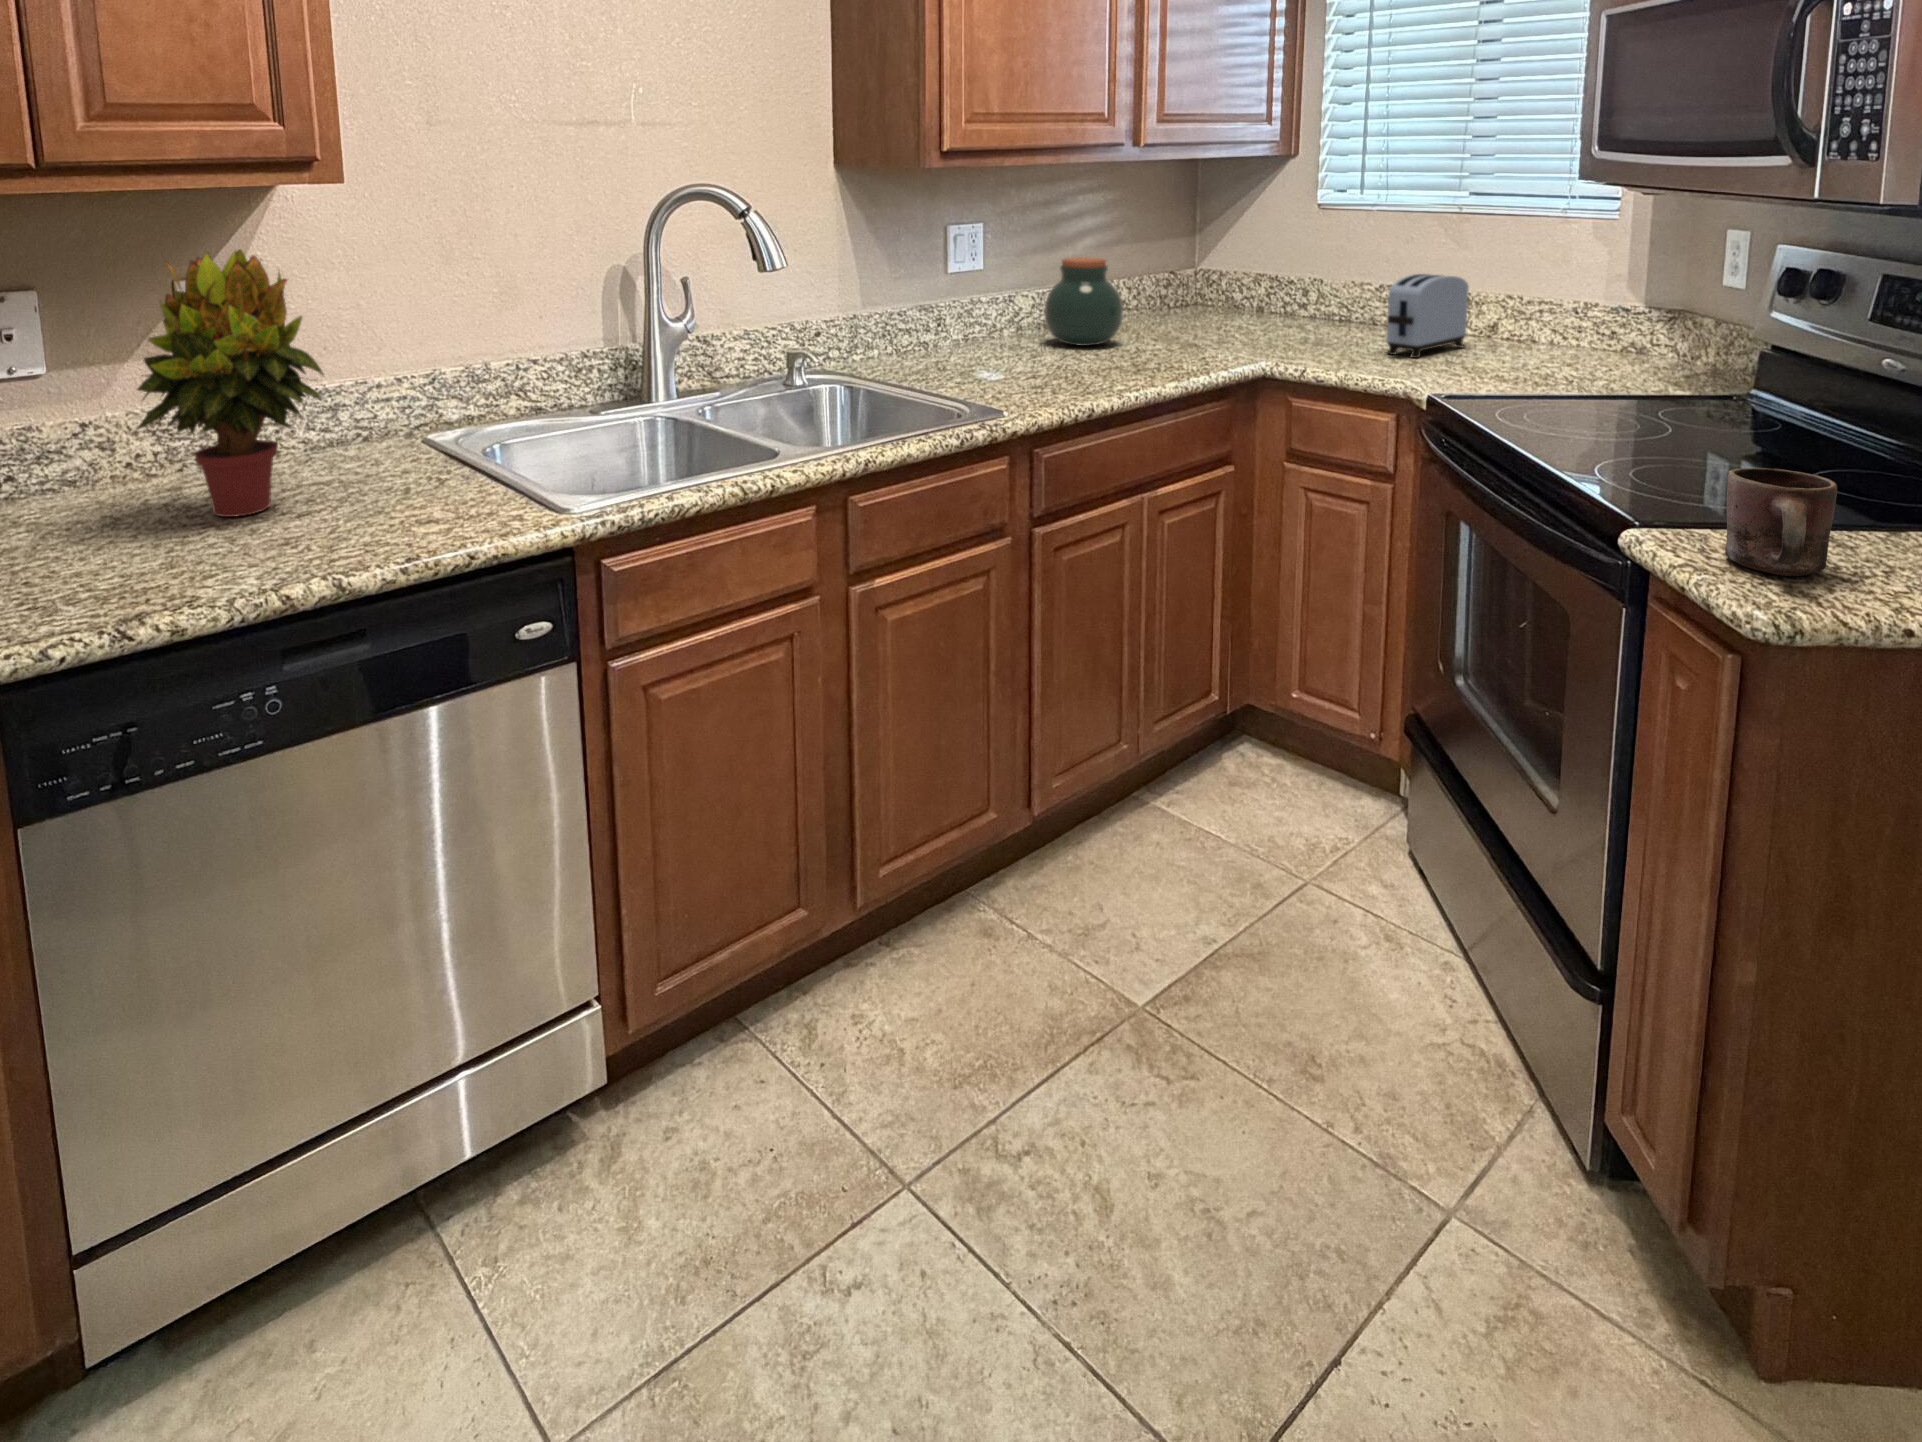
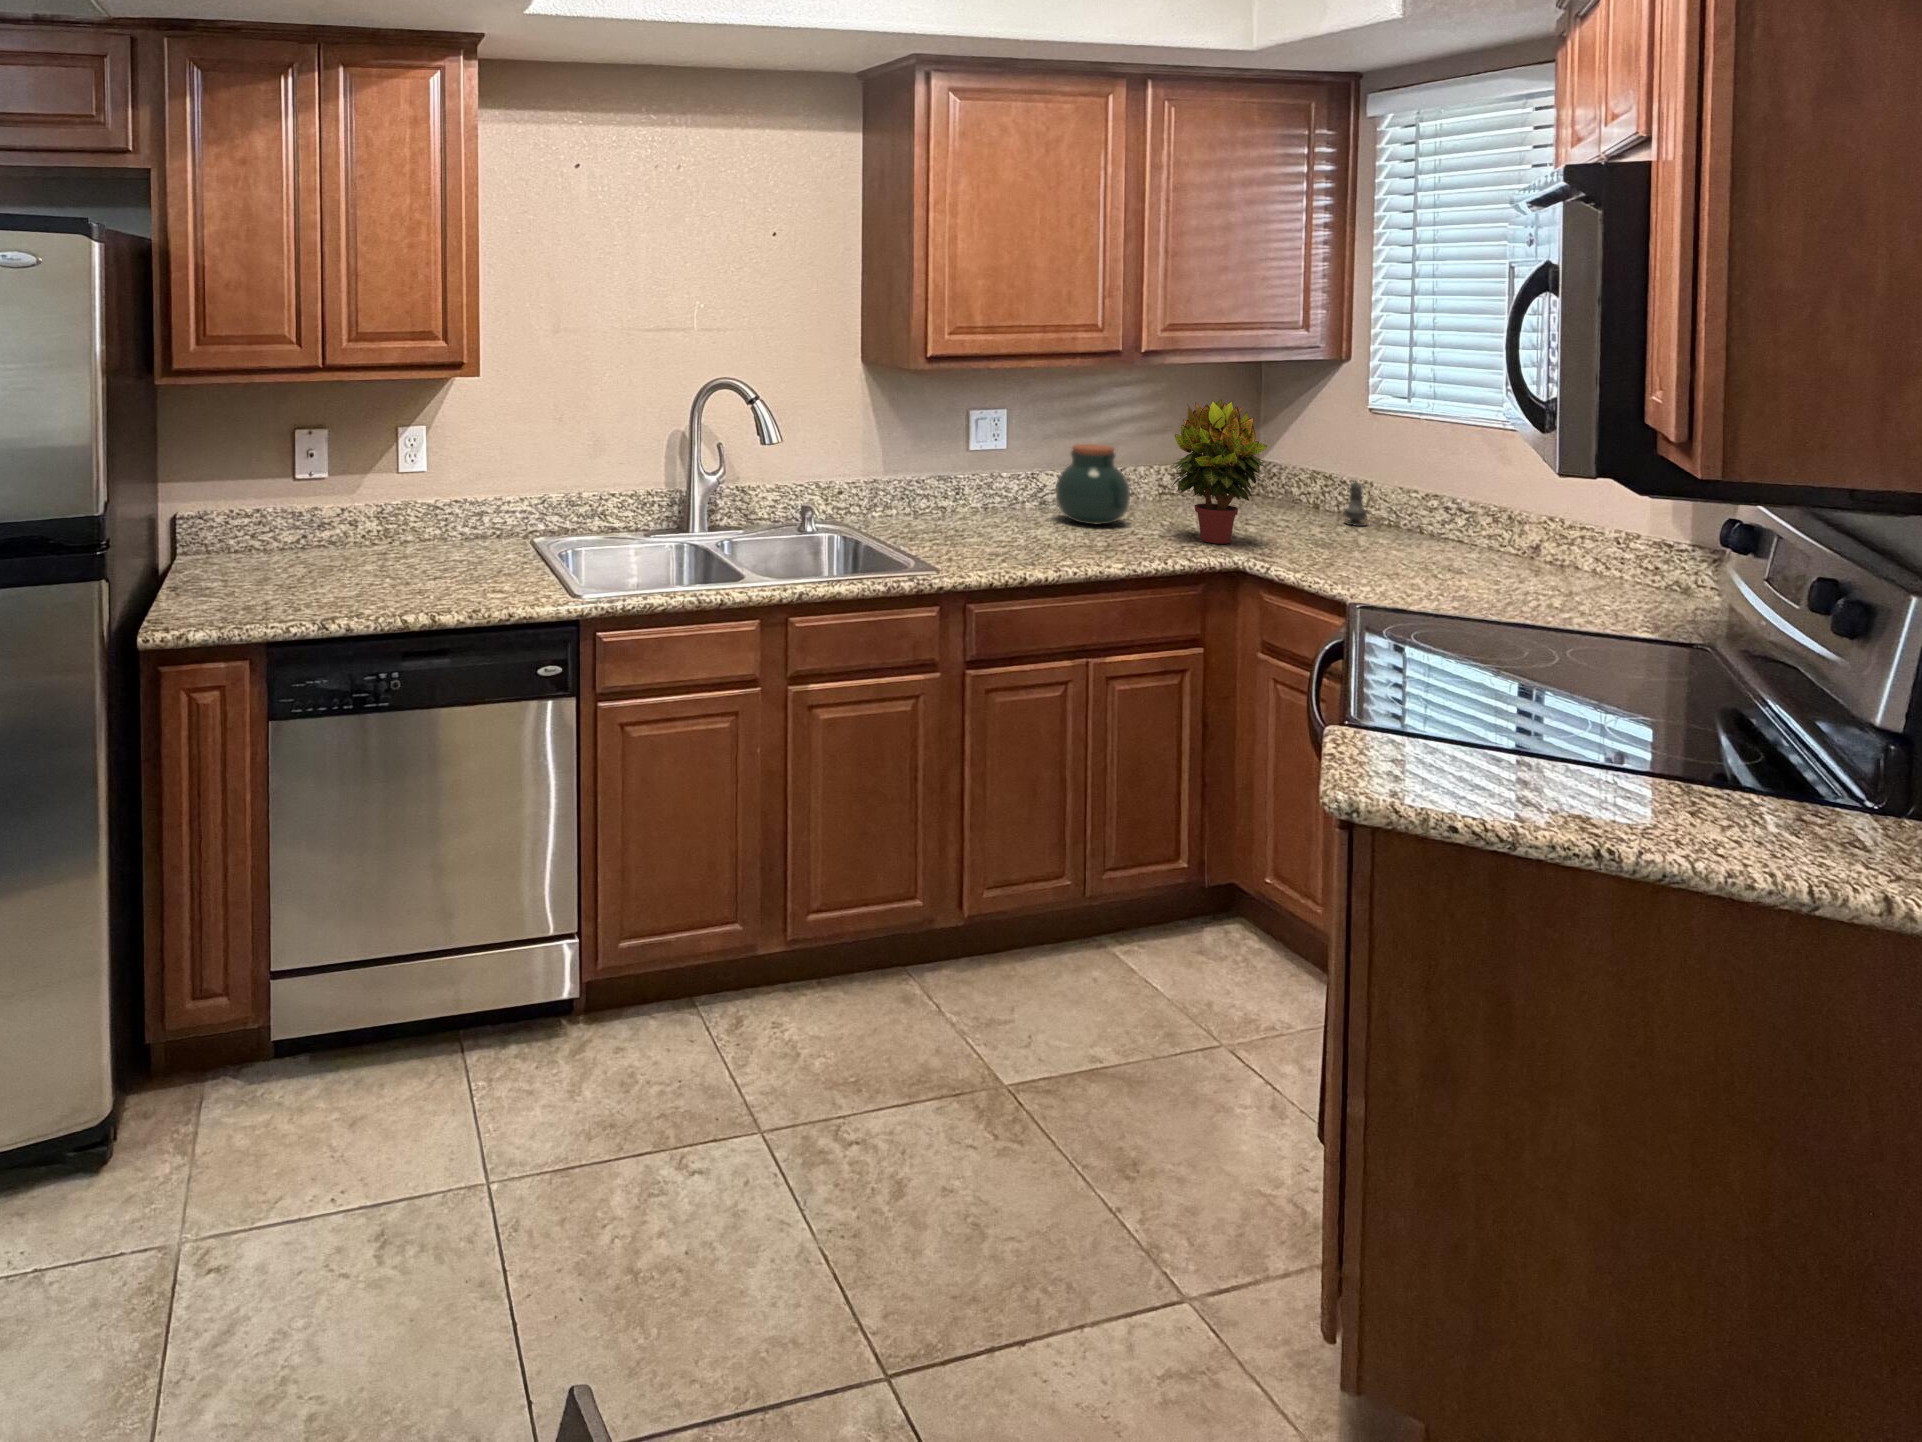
potted plant: present [137,249,324,517] -> present [1171,399,1267,544]
toaster: present [1386,274,1469,358] -> none [1384,487,1504,571]
salt shaker: none [1291,278,1315,324] -> present [1344,481,1367,526]
mug: present [1725,468,1837,576] -> none [1374,683,1460,777]

